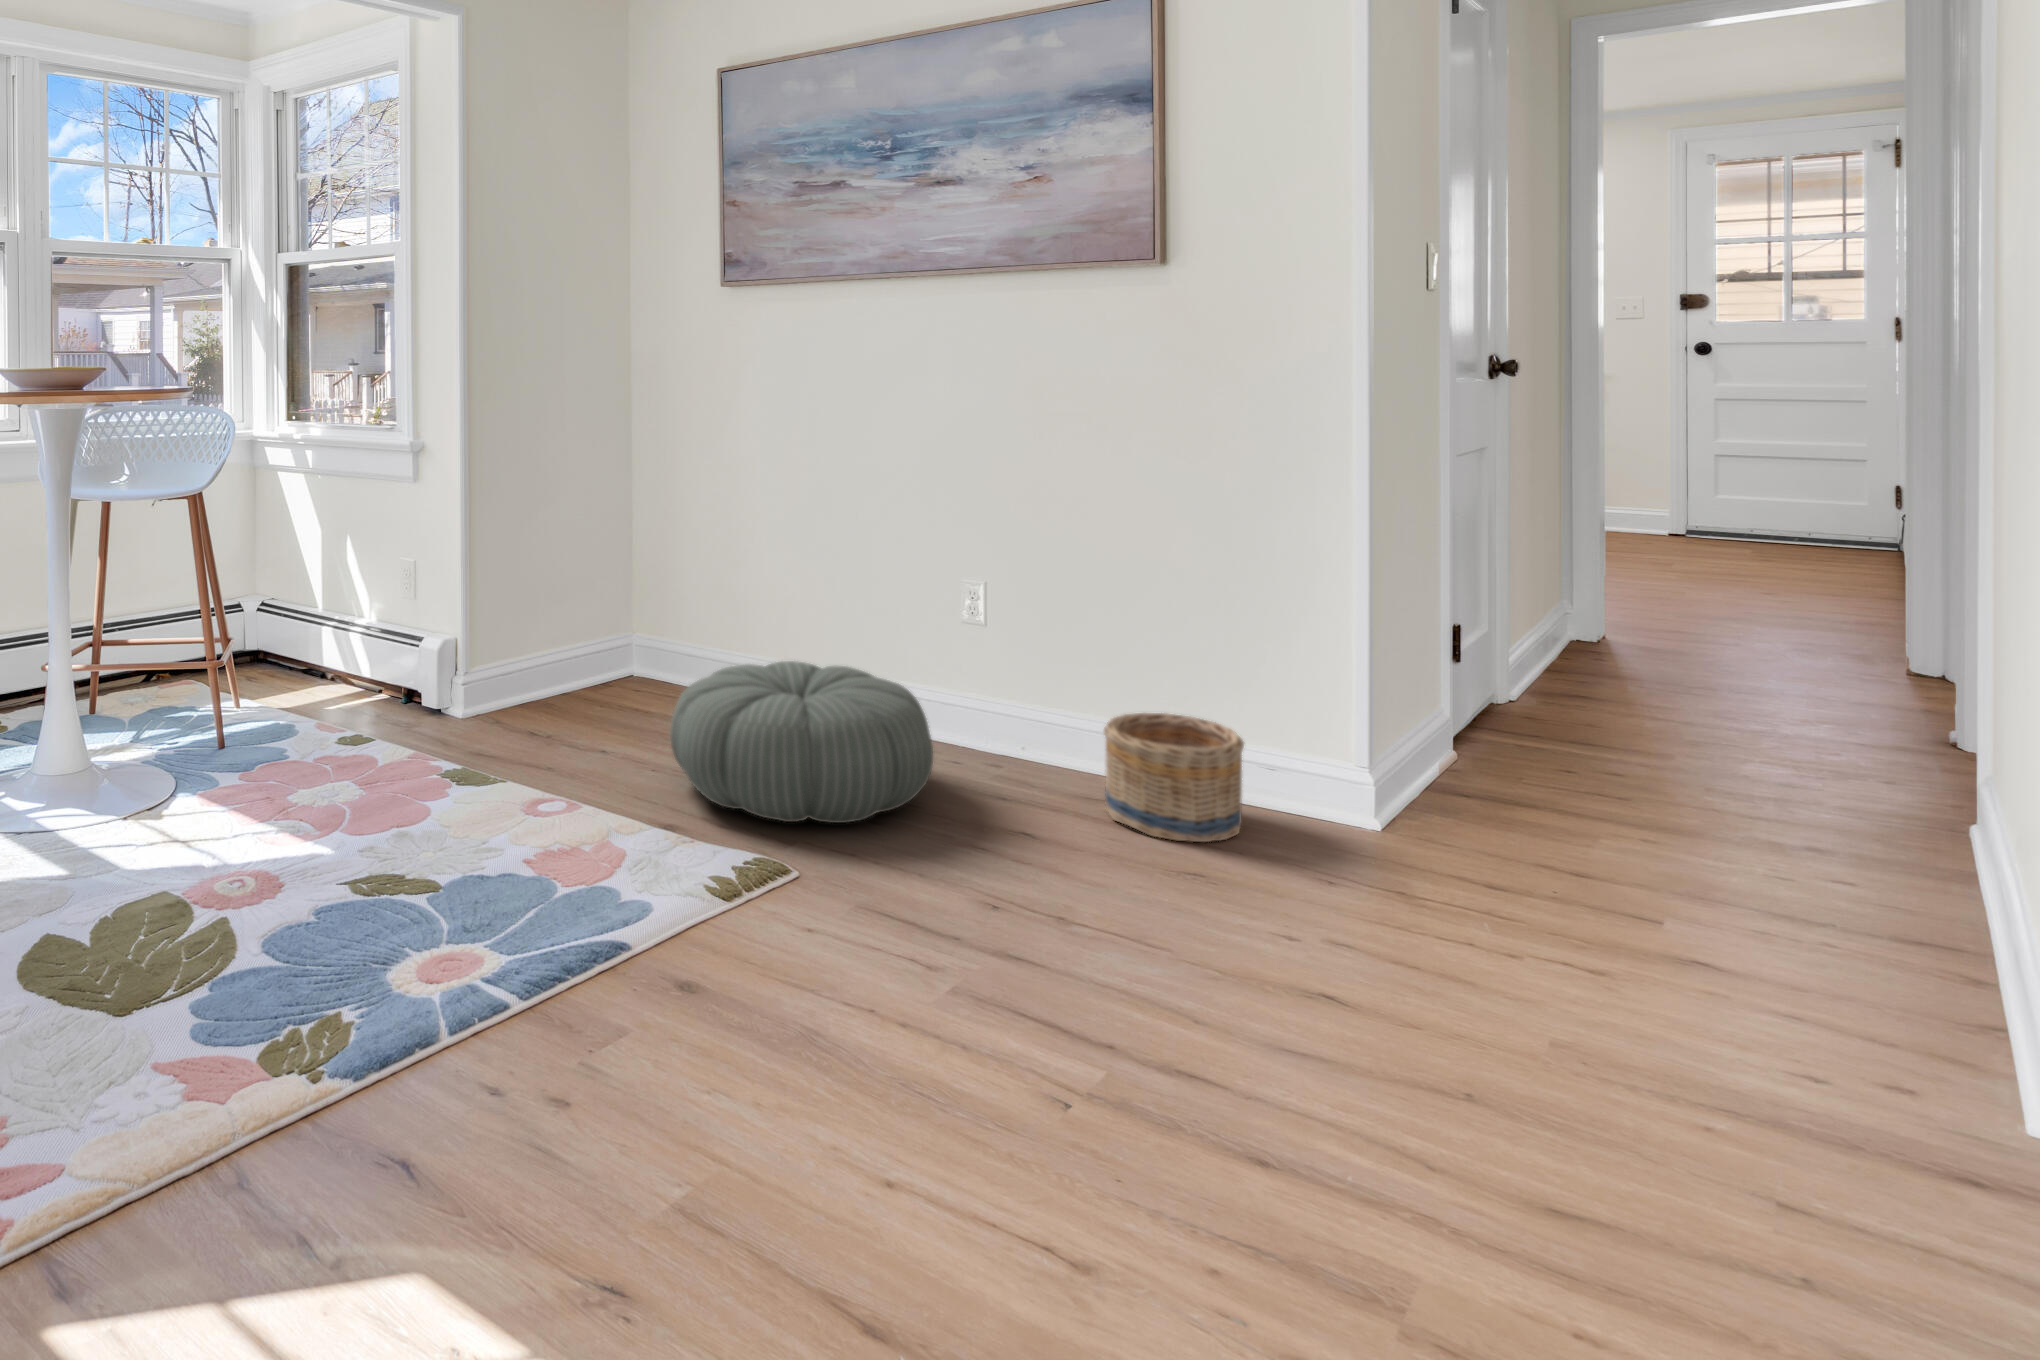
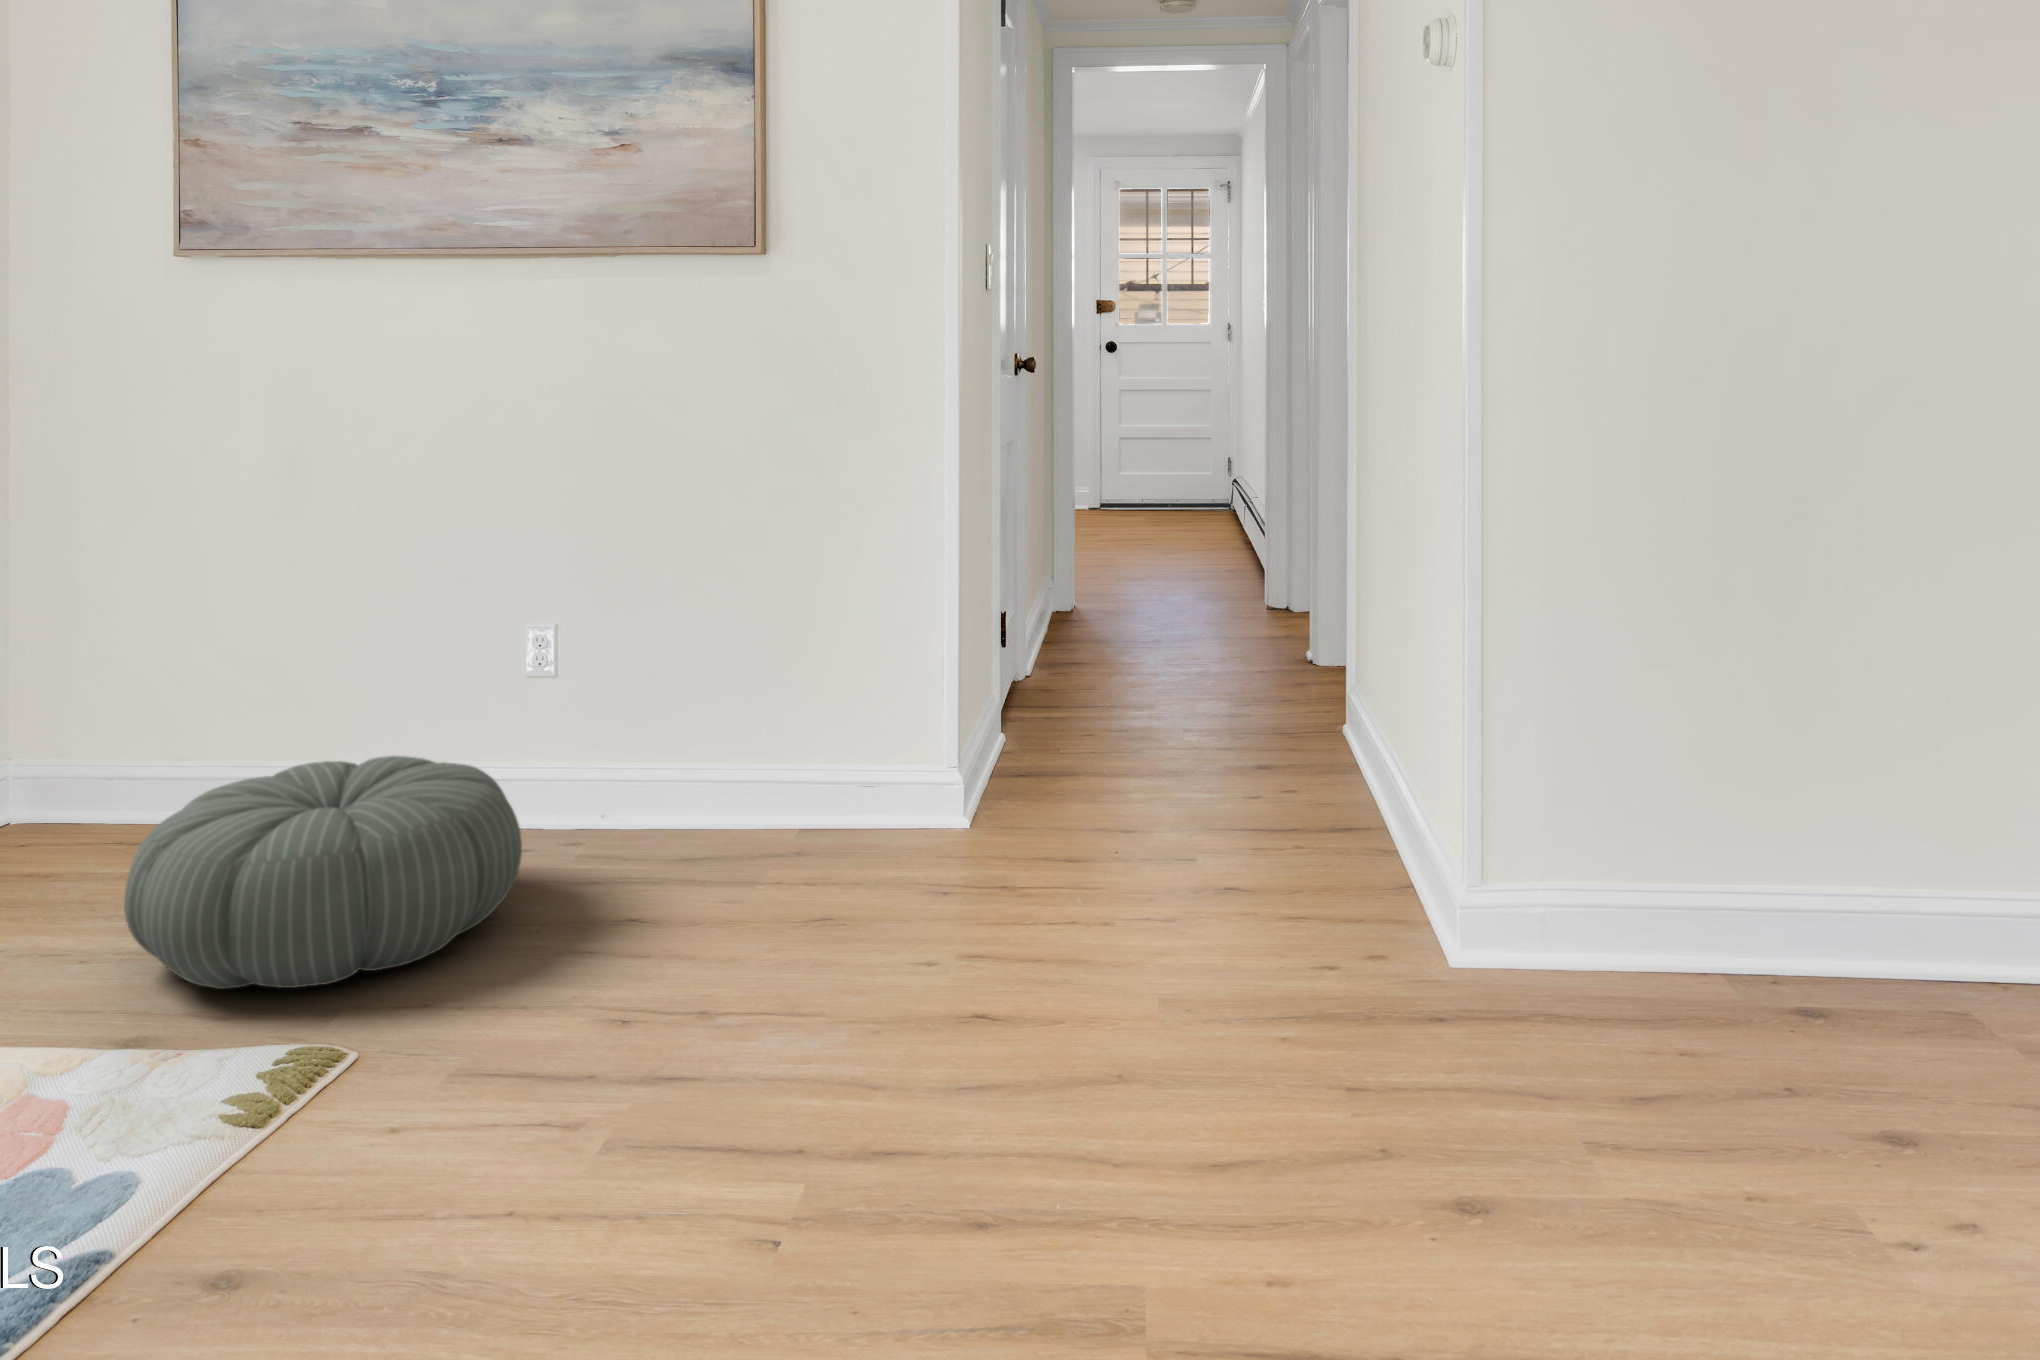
basket: present [1104,713,1244,842] -> none [715,740,856,880]

